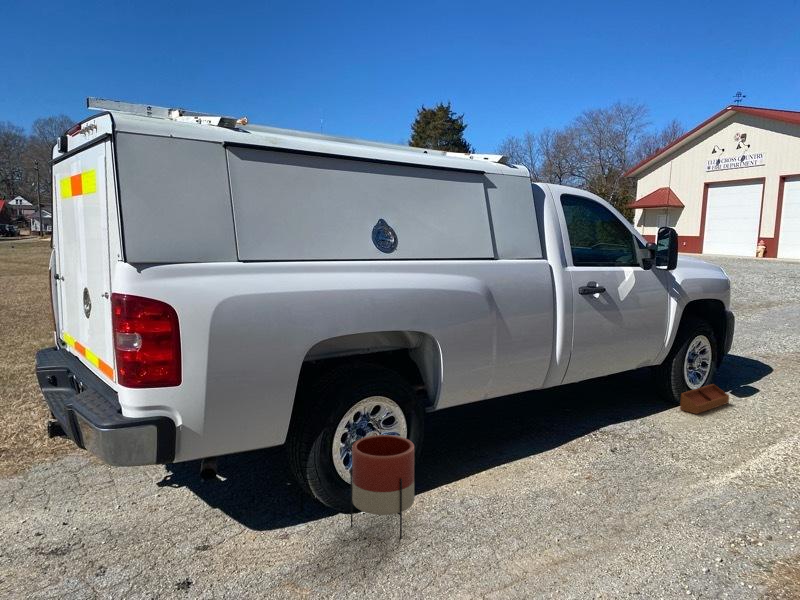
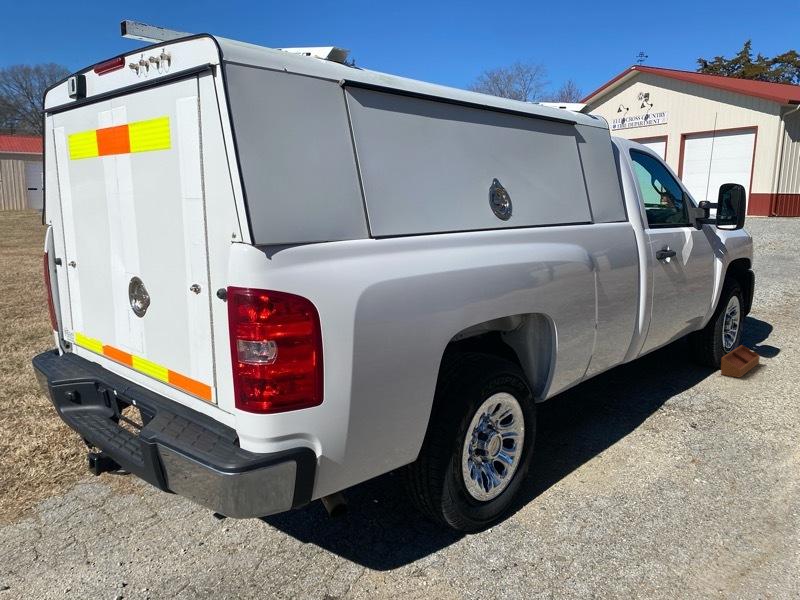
planter: present [350,435,414,539] -> none [485,437,561,559]

